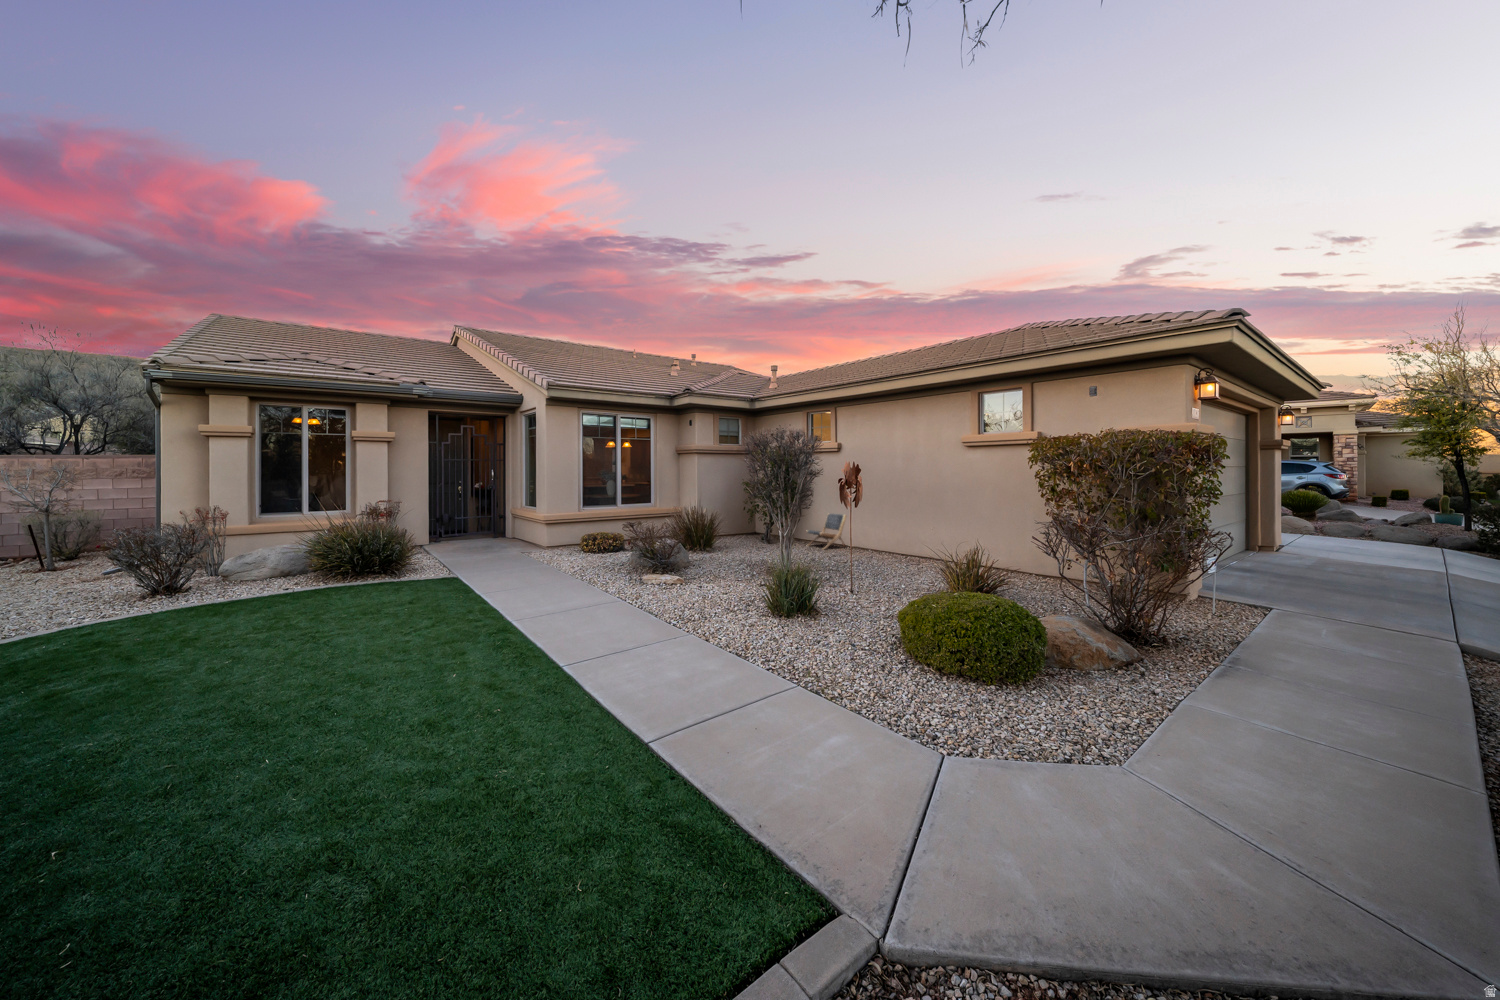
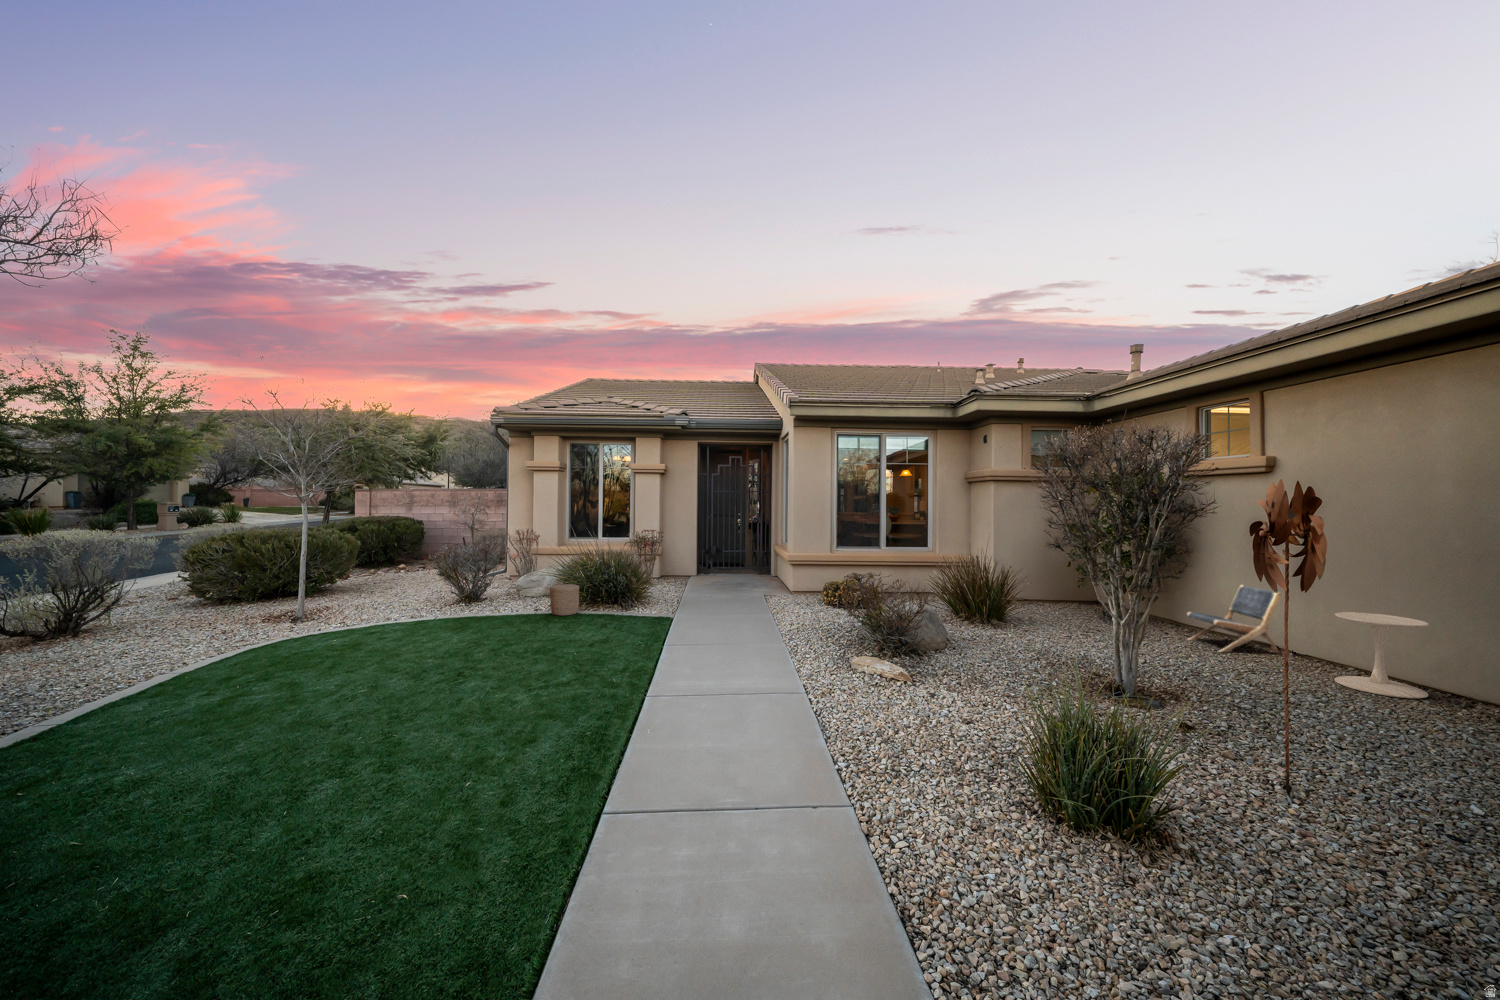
pedestal table: none [870,521,902,558] -> present [1334,612,1429,698]
woven basket: none [292,556,332,589] -> present [550,584,579,616]

